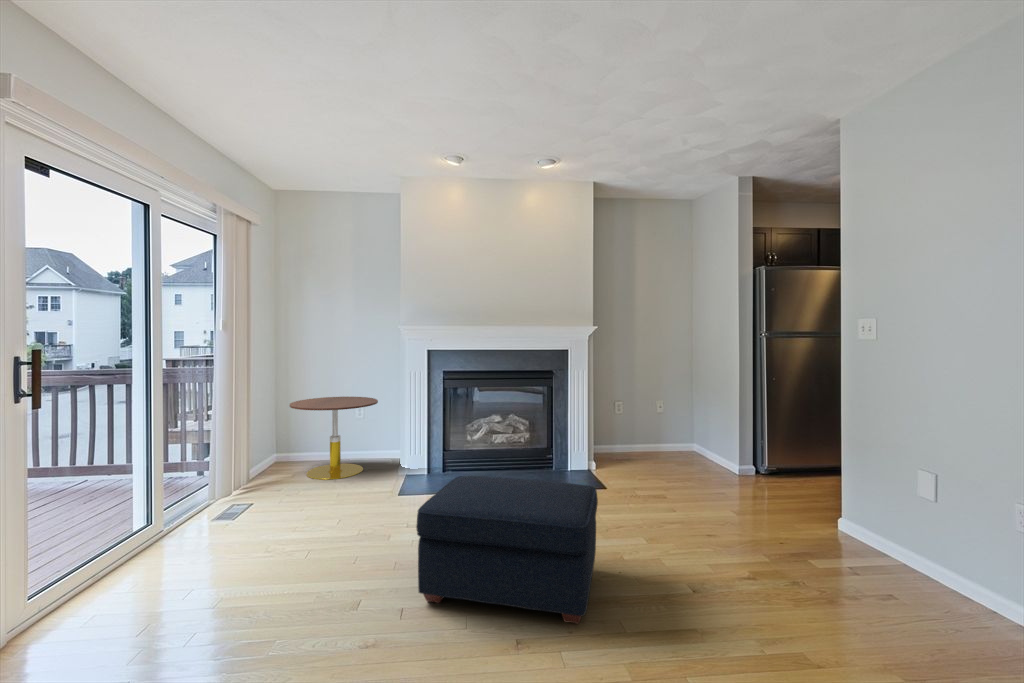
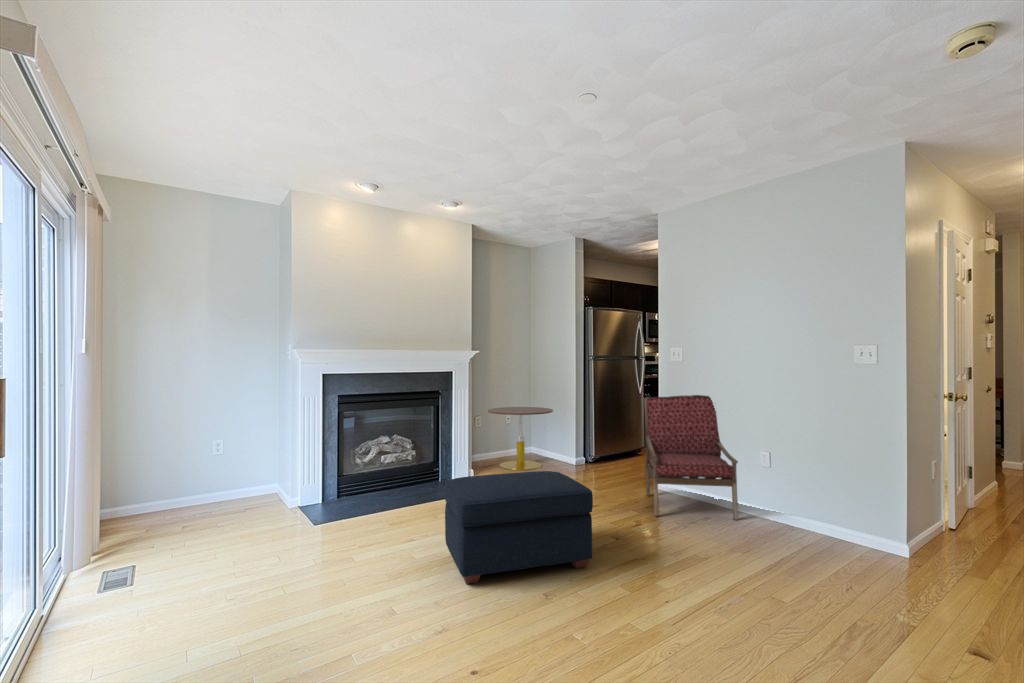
side table: present [289,397,378,480] -> present [488,407,553,470]
armchair: none [767,397,925,619] -> present [644,395,739,520]

